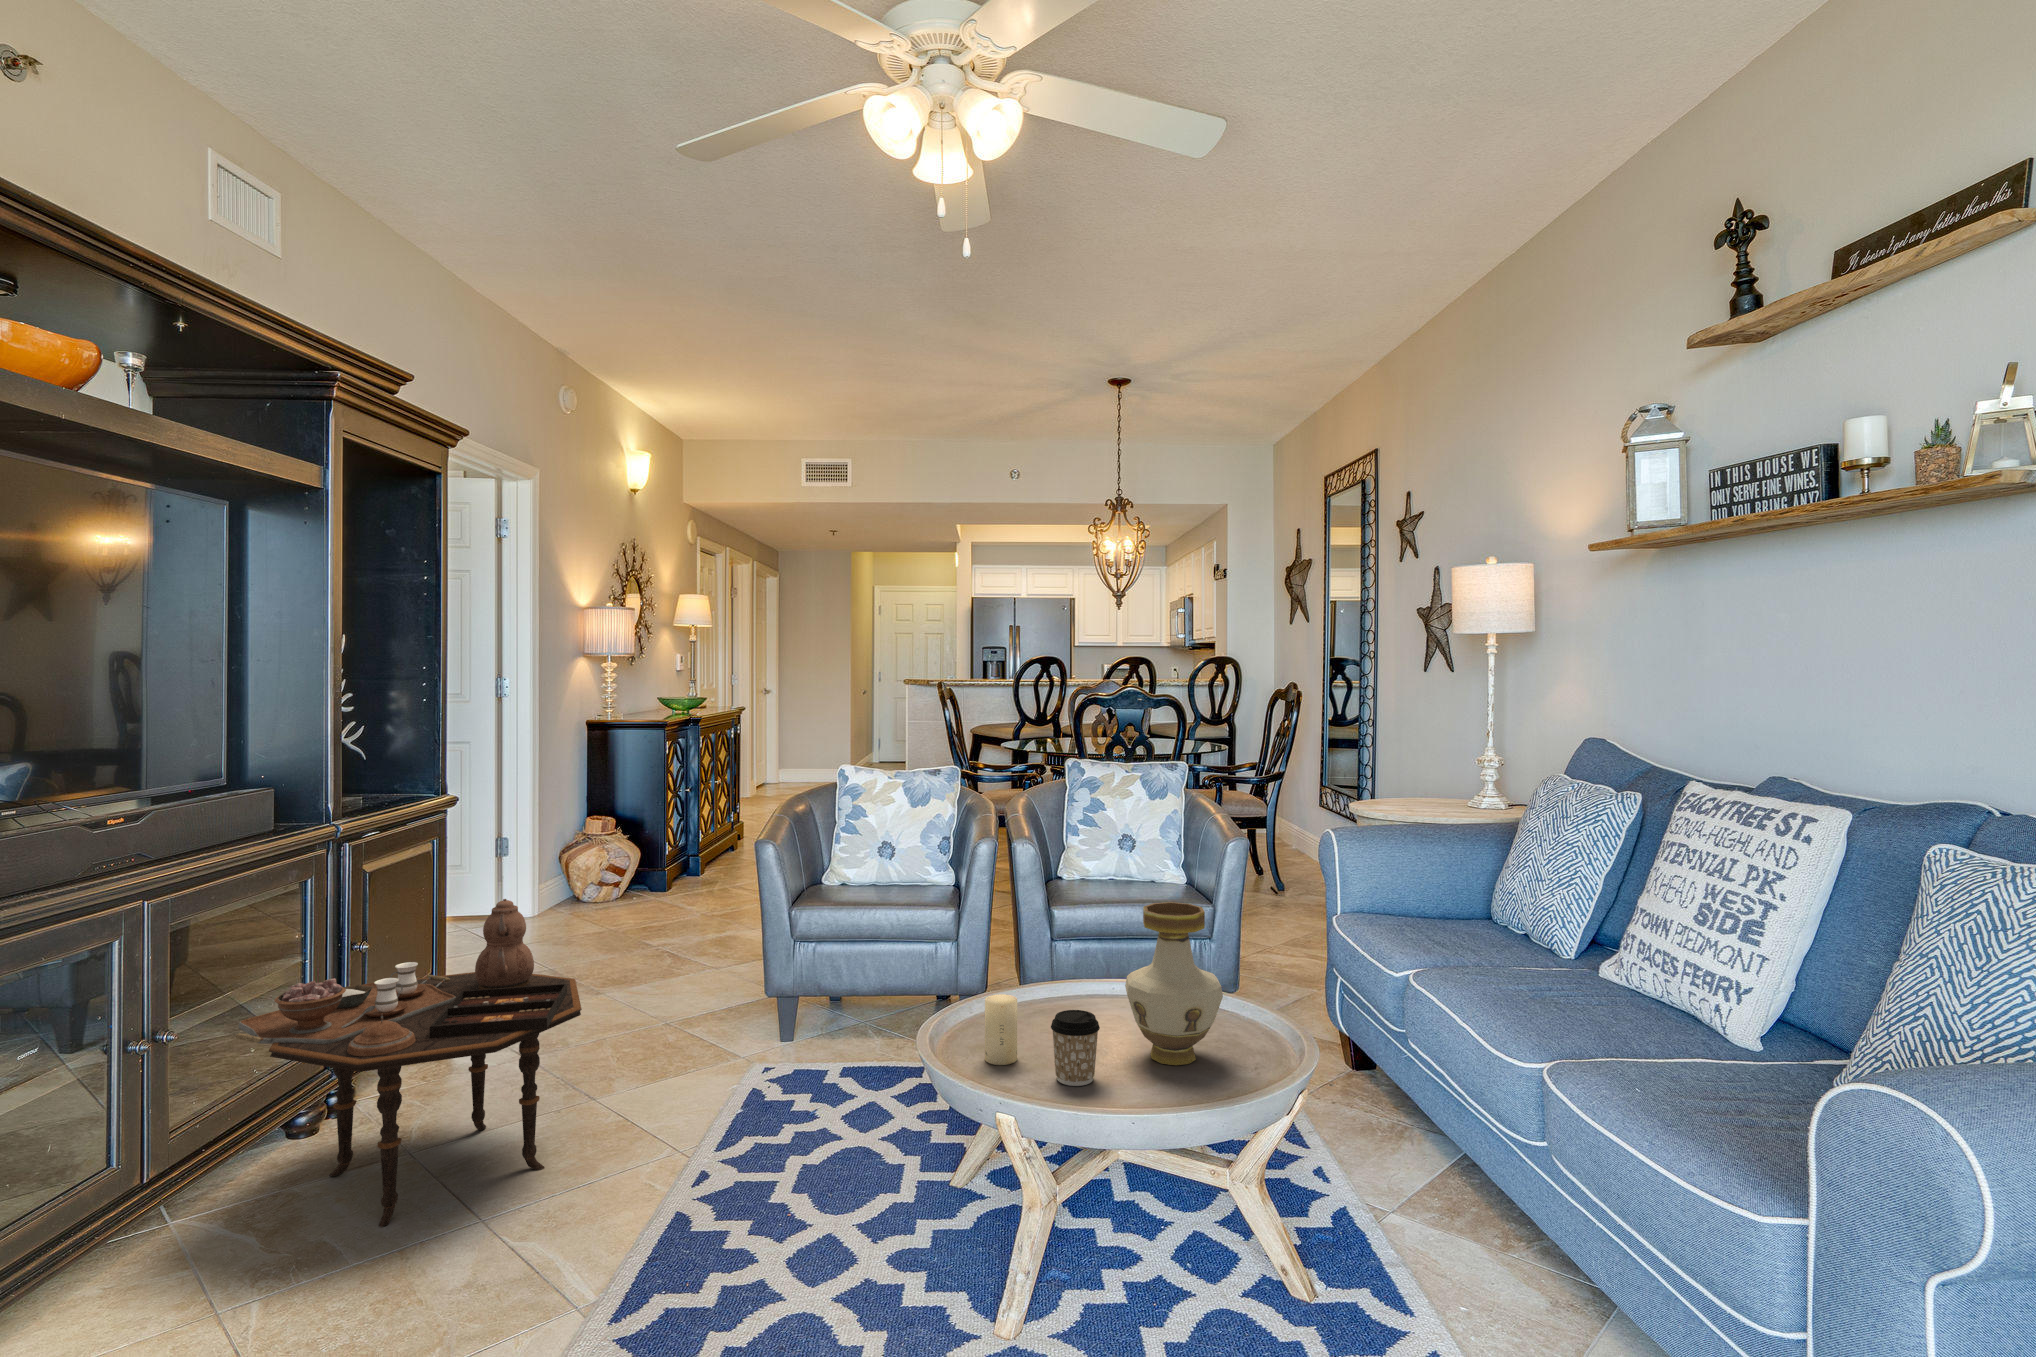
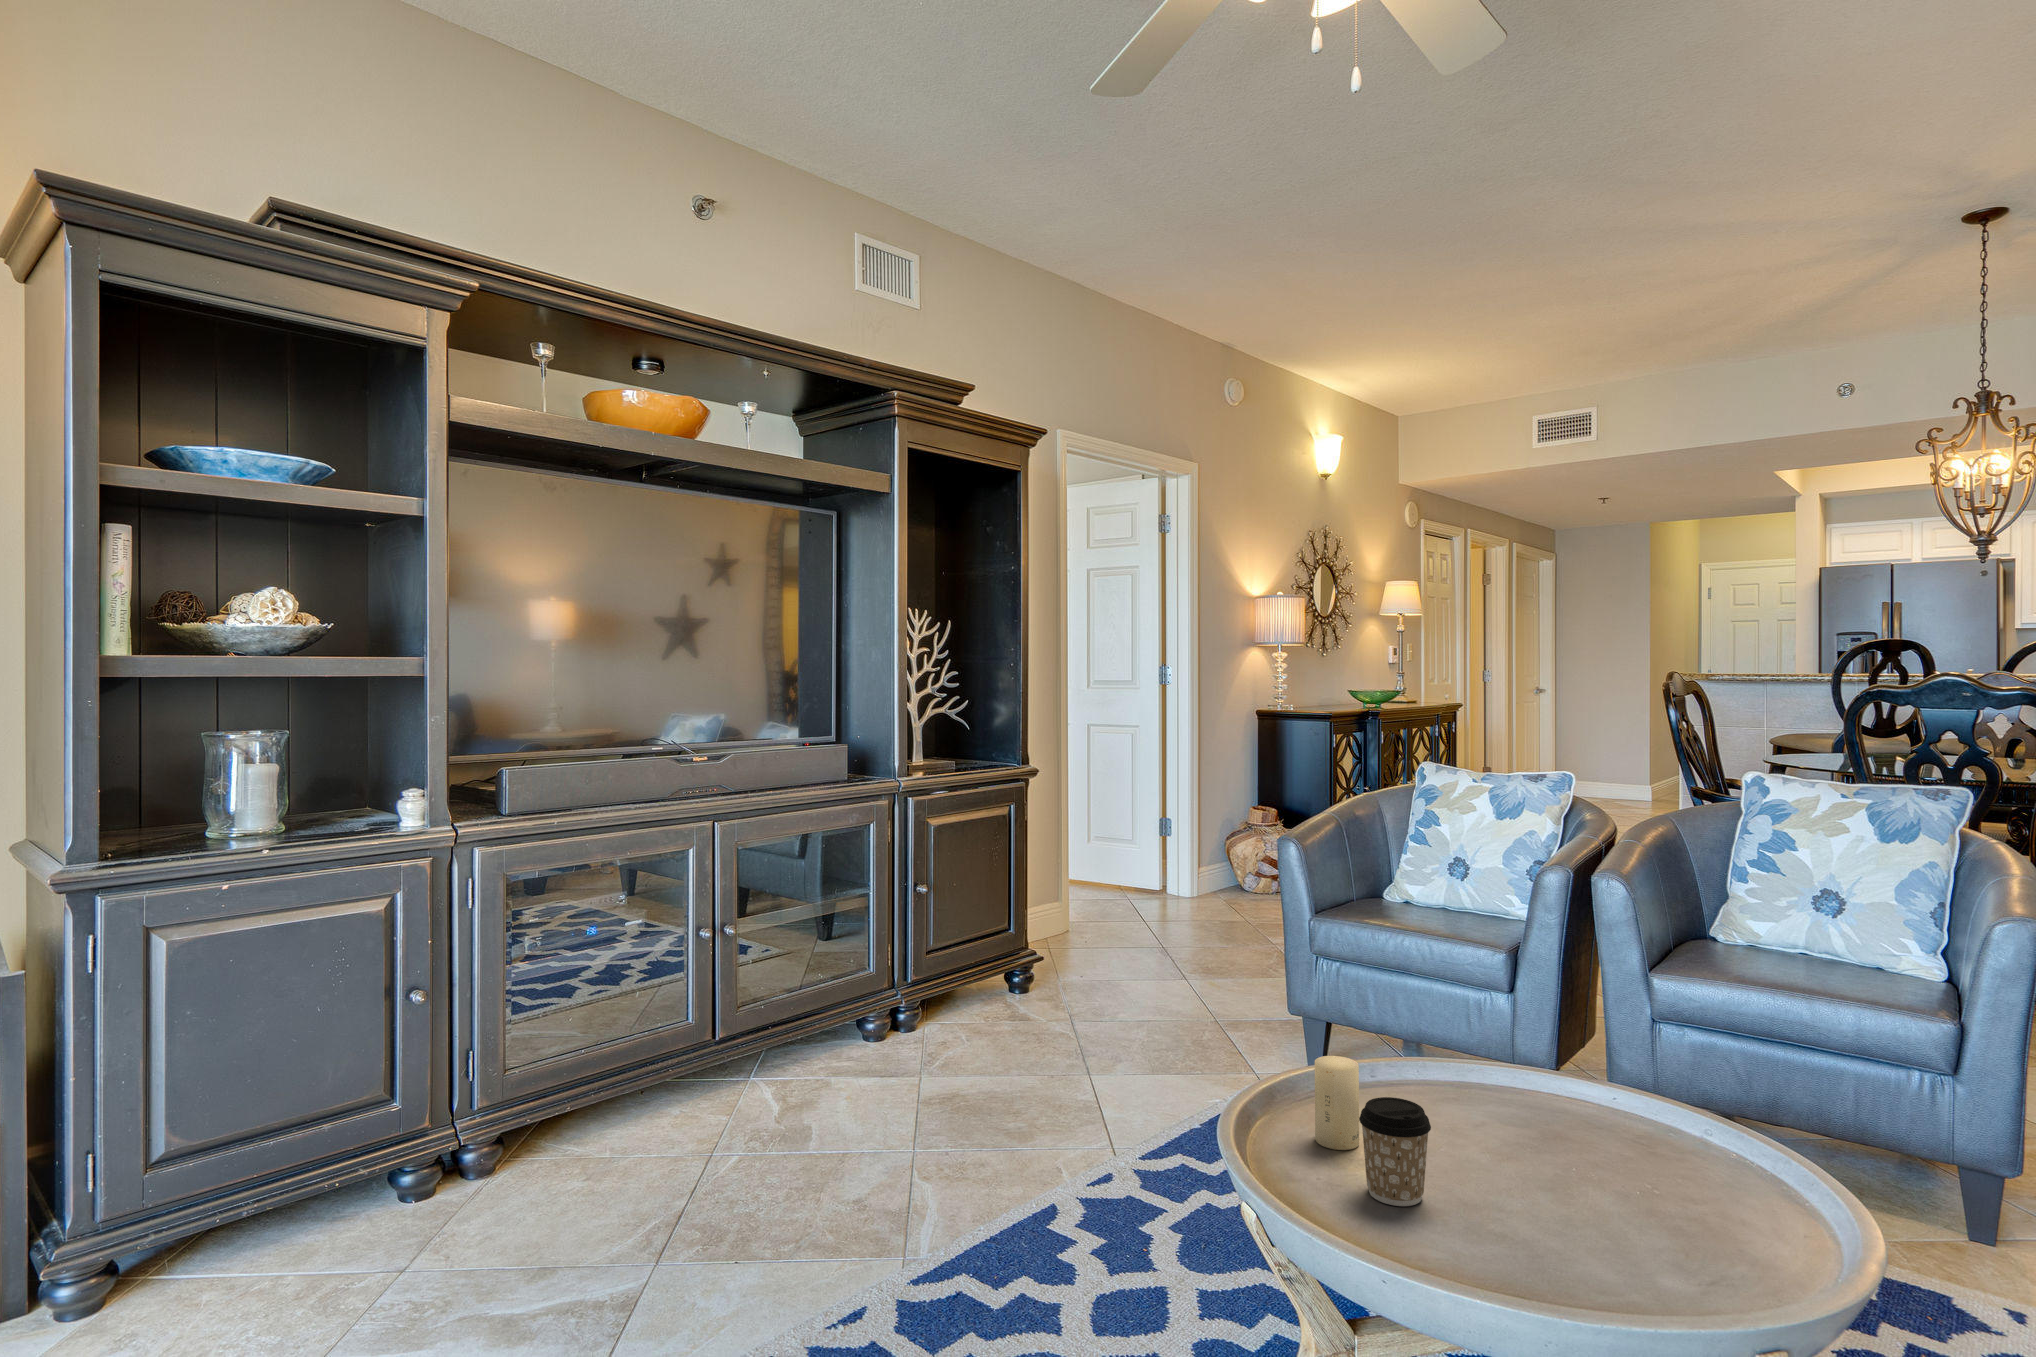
side table: present [236,899,582,1227] -> none [787,864,1052,1130]
vase: present [1125,902,1223,1065] -> none [1500,977,1670,1233]

